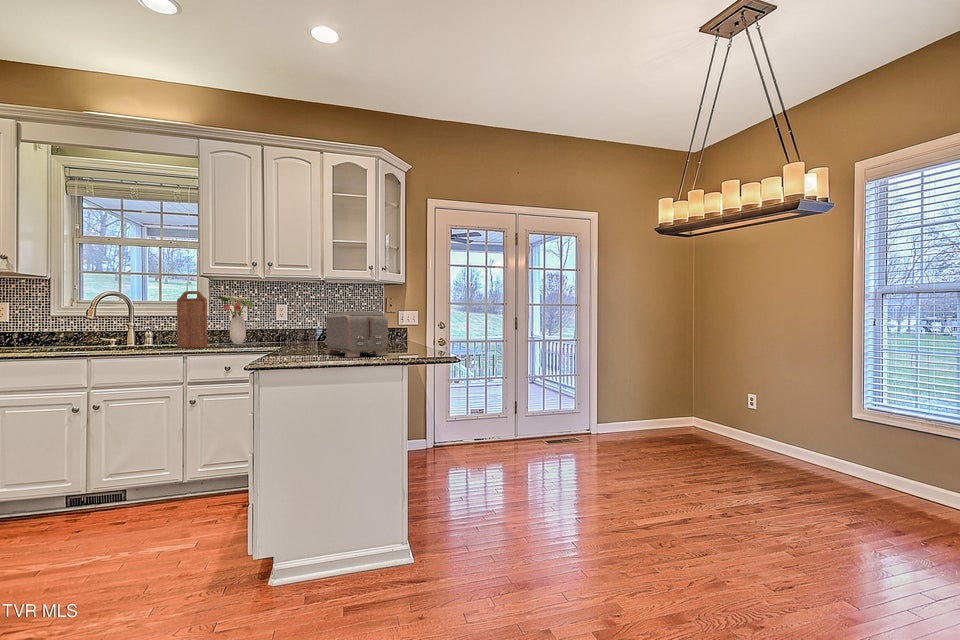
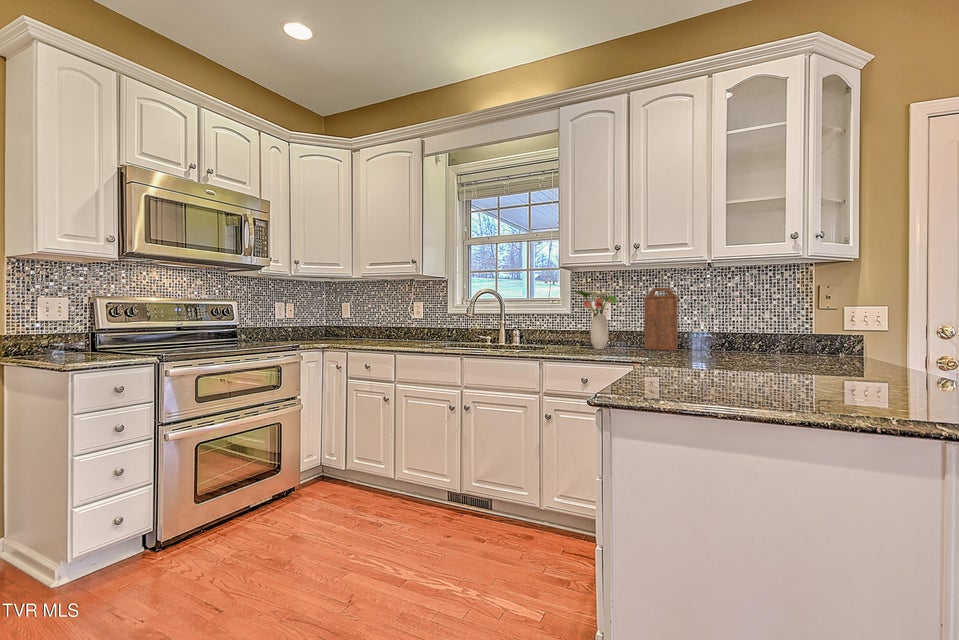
cutting board: present [177,291,207,348] -> present [644,288,678,351]
toaster: present [325,311,388,358] -> none [716,311,854,401]

